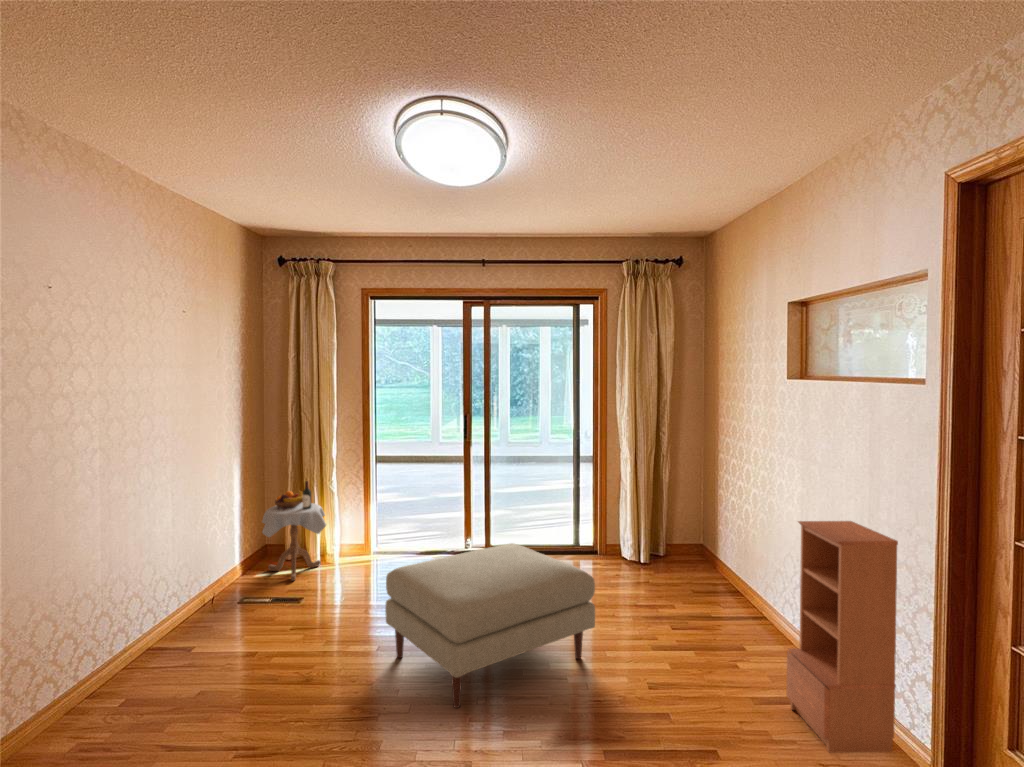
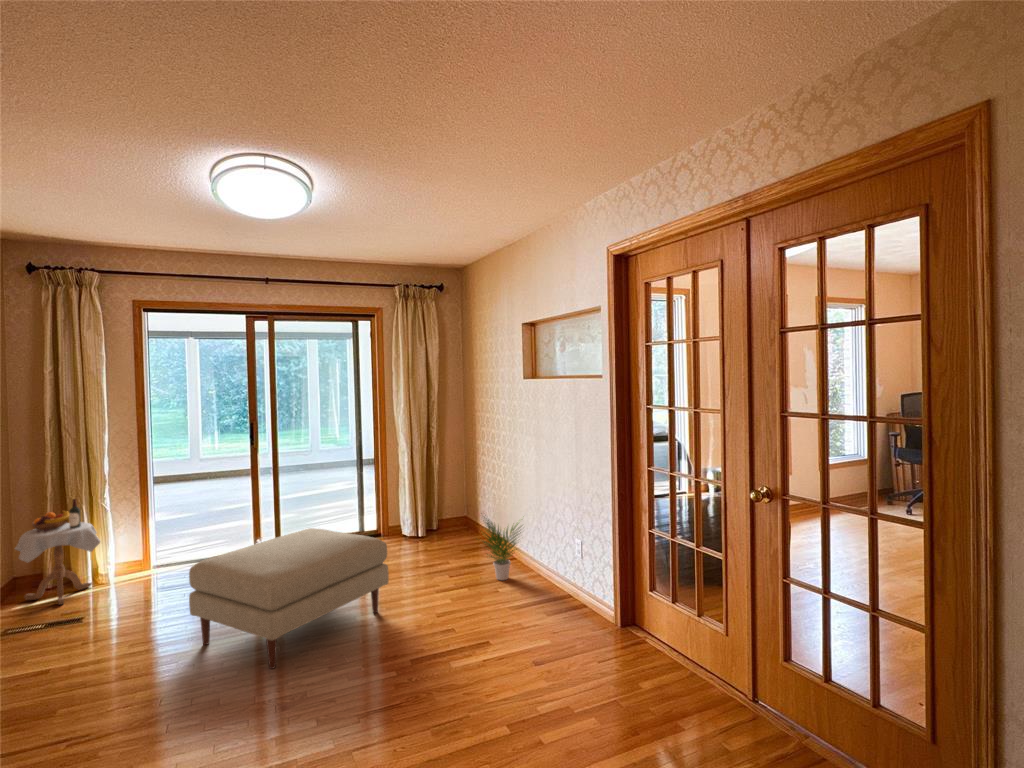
bookcase: present [786,521,898,753] -> none [531,472,599,632]
potted plant: none [701,550,784,647] -> present [481,513,521,580]

